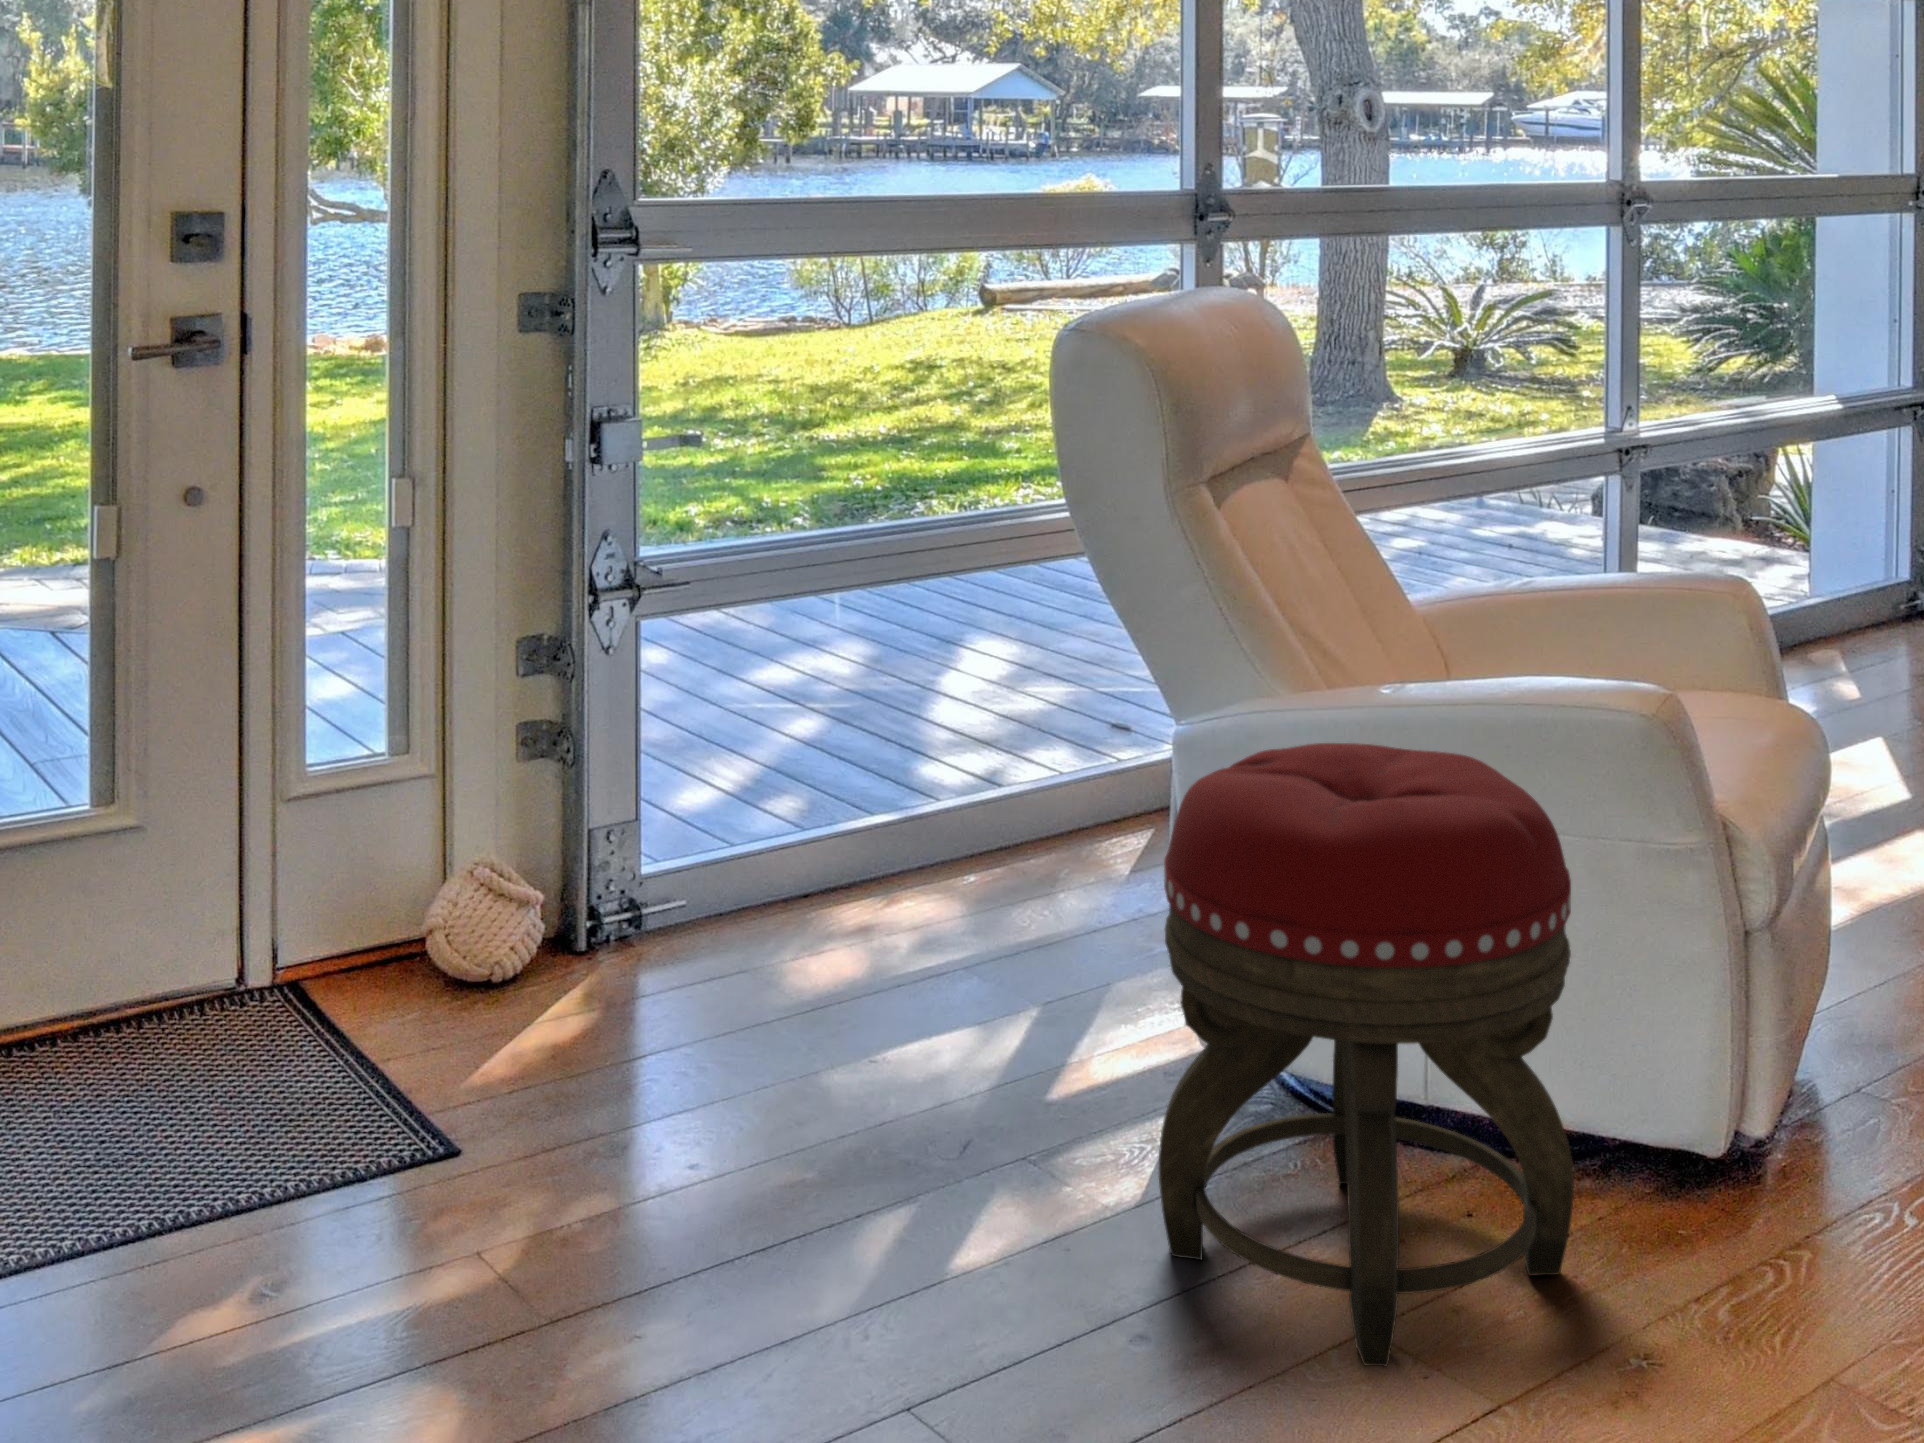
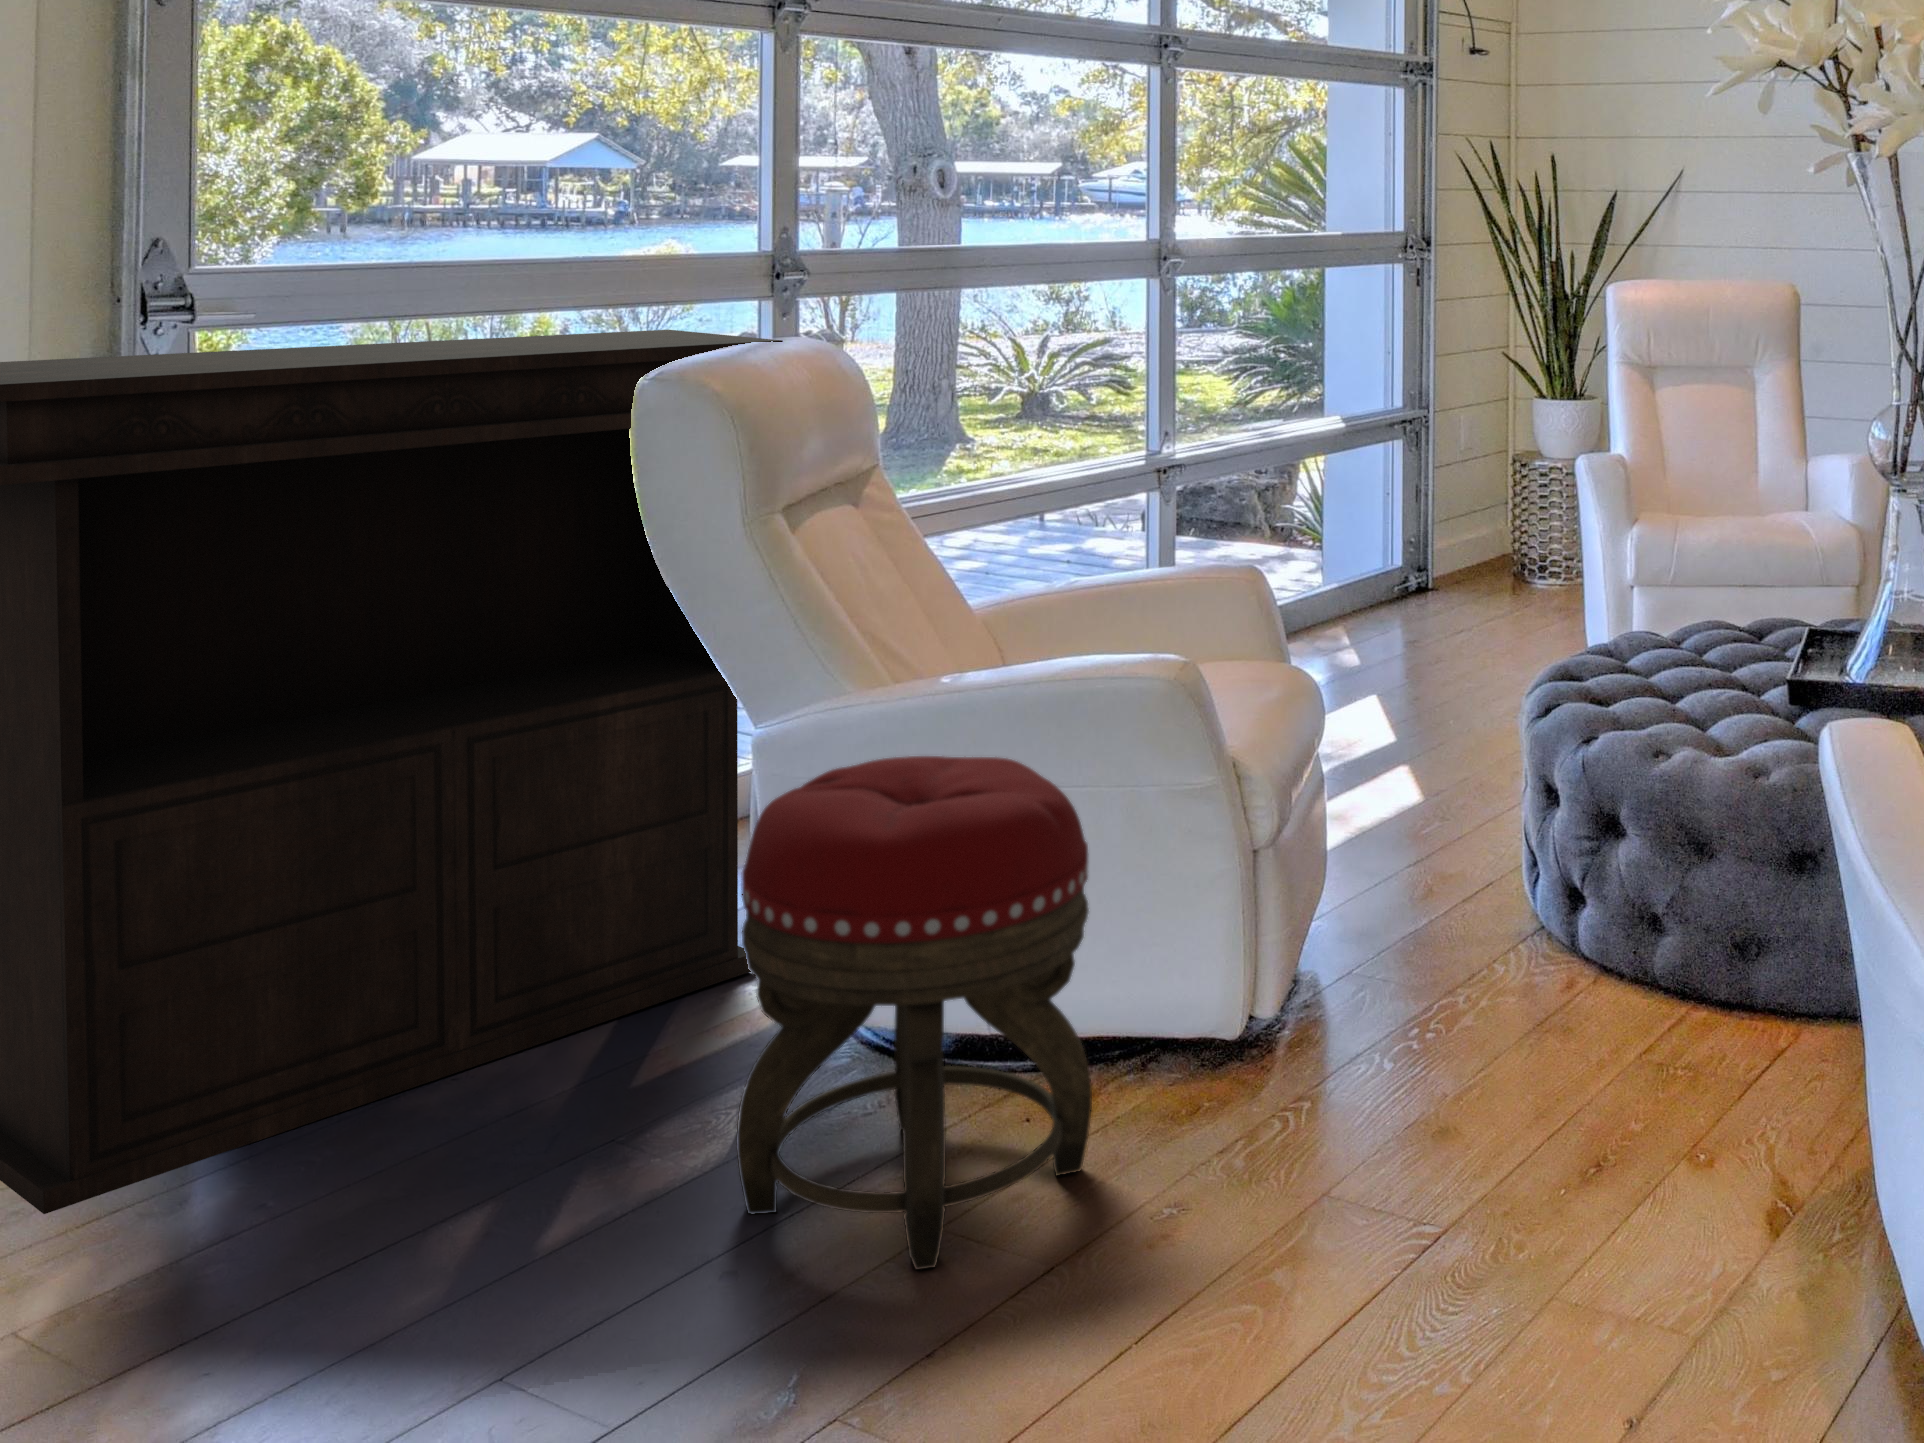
console table: none [395,262,1206,1127] -> present [0,330,783,1214]

